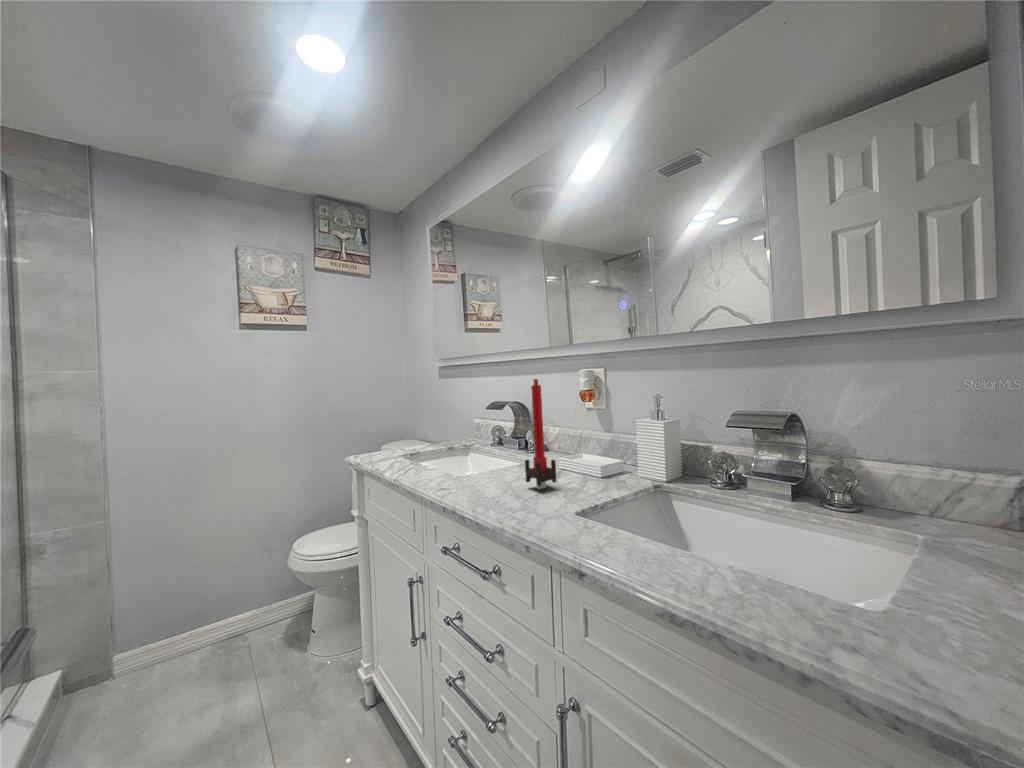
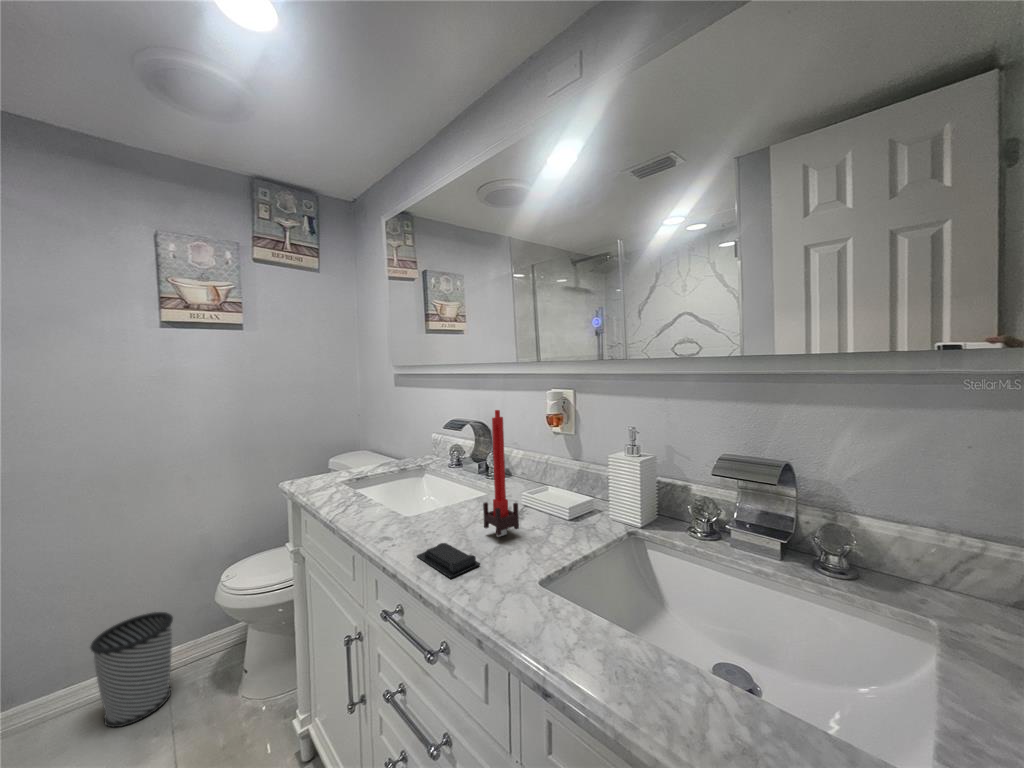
soap bar: none [470,490,524,512] -> present [417,543,480,578]
wastebasket: none [188,577,253,673] -> present [90,612,173,727]

